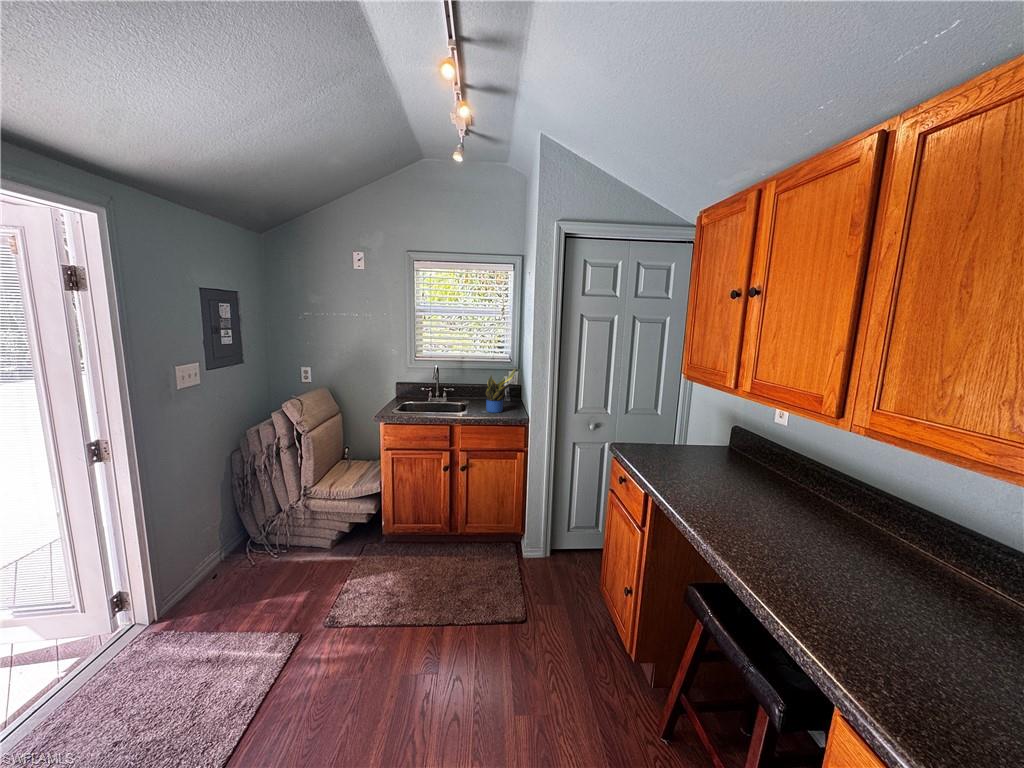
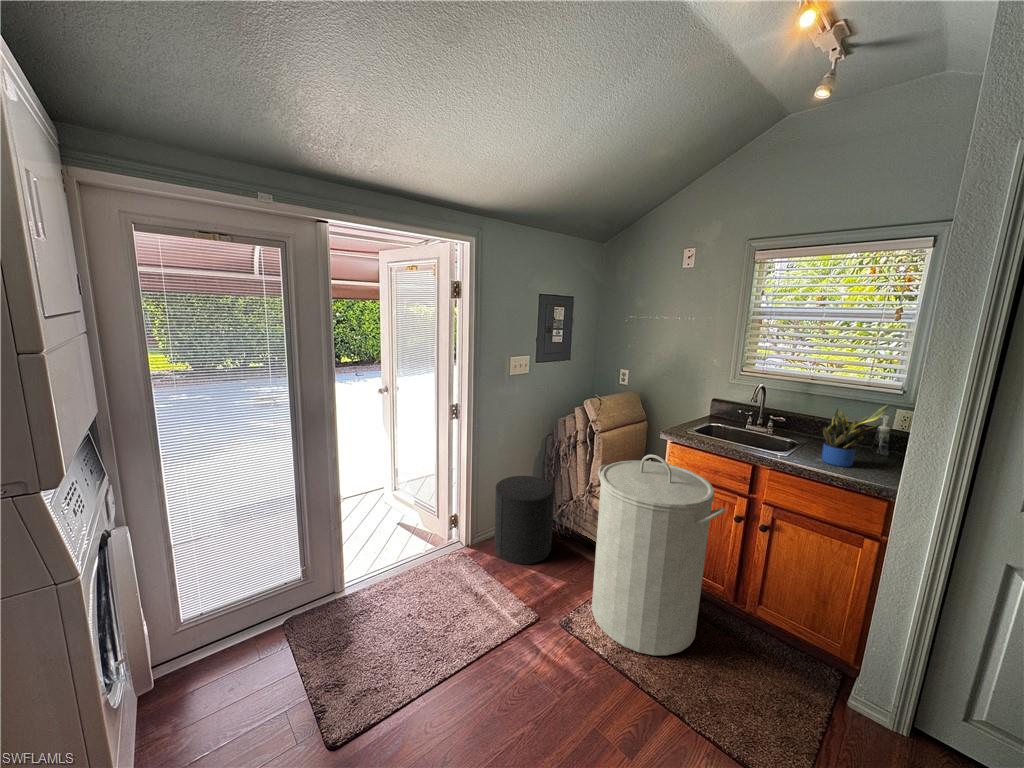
laundry hamper: none [329,437,446,609] -> present [592,455,725,656]
stool: none [186,502,273,609] -> present [494,476,554,564]

